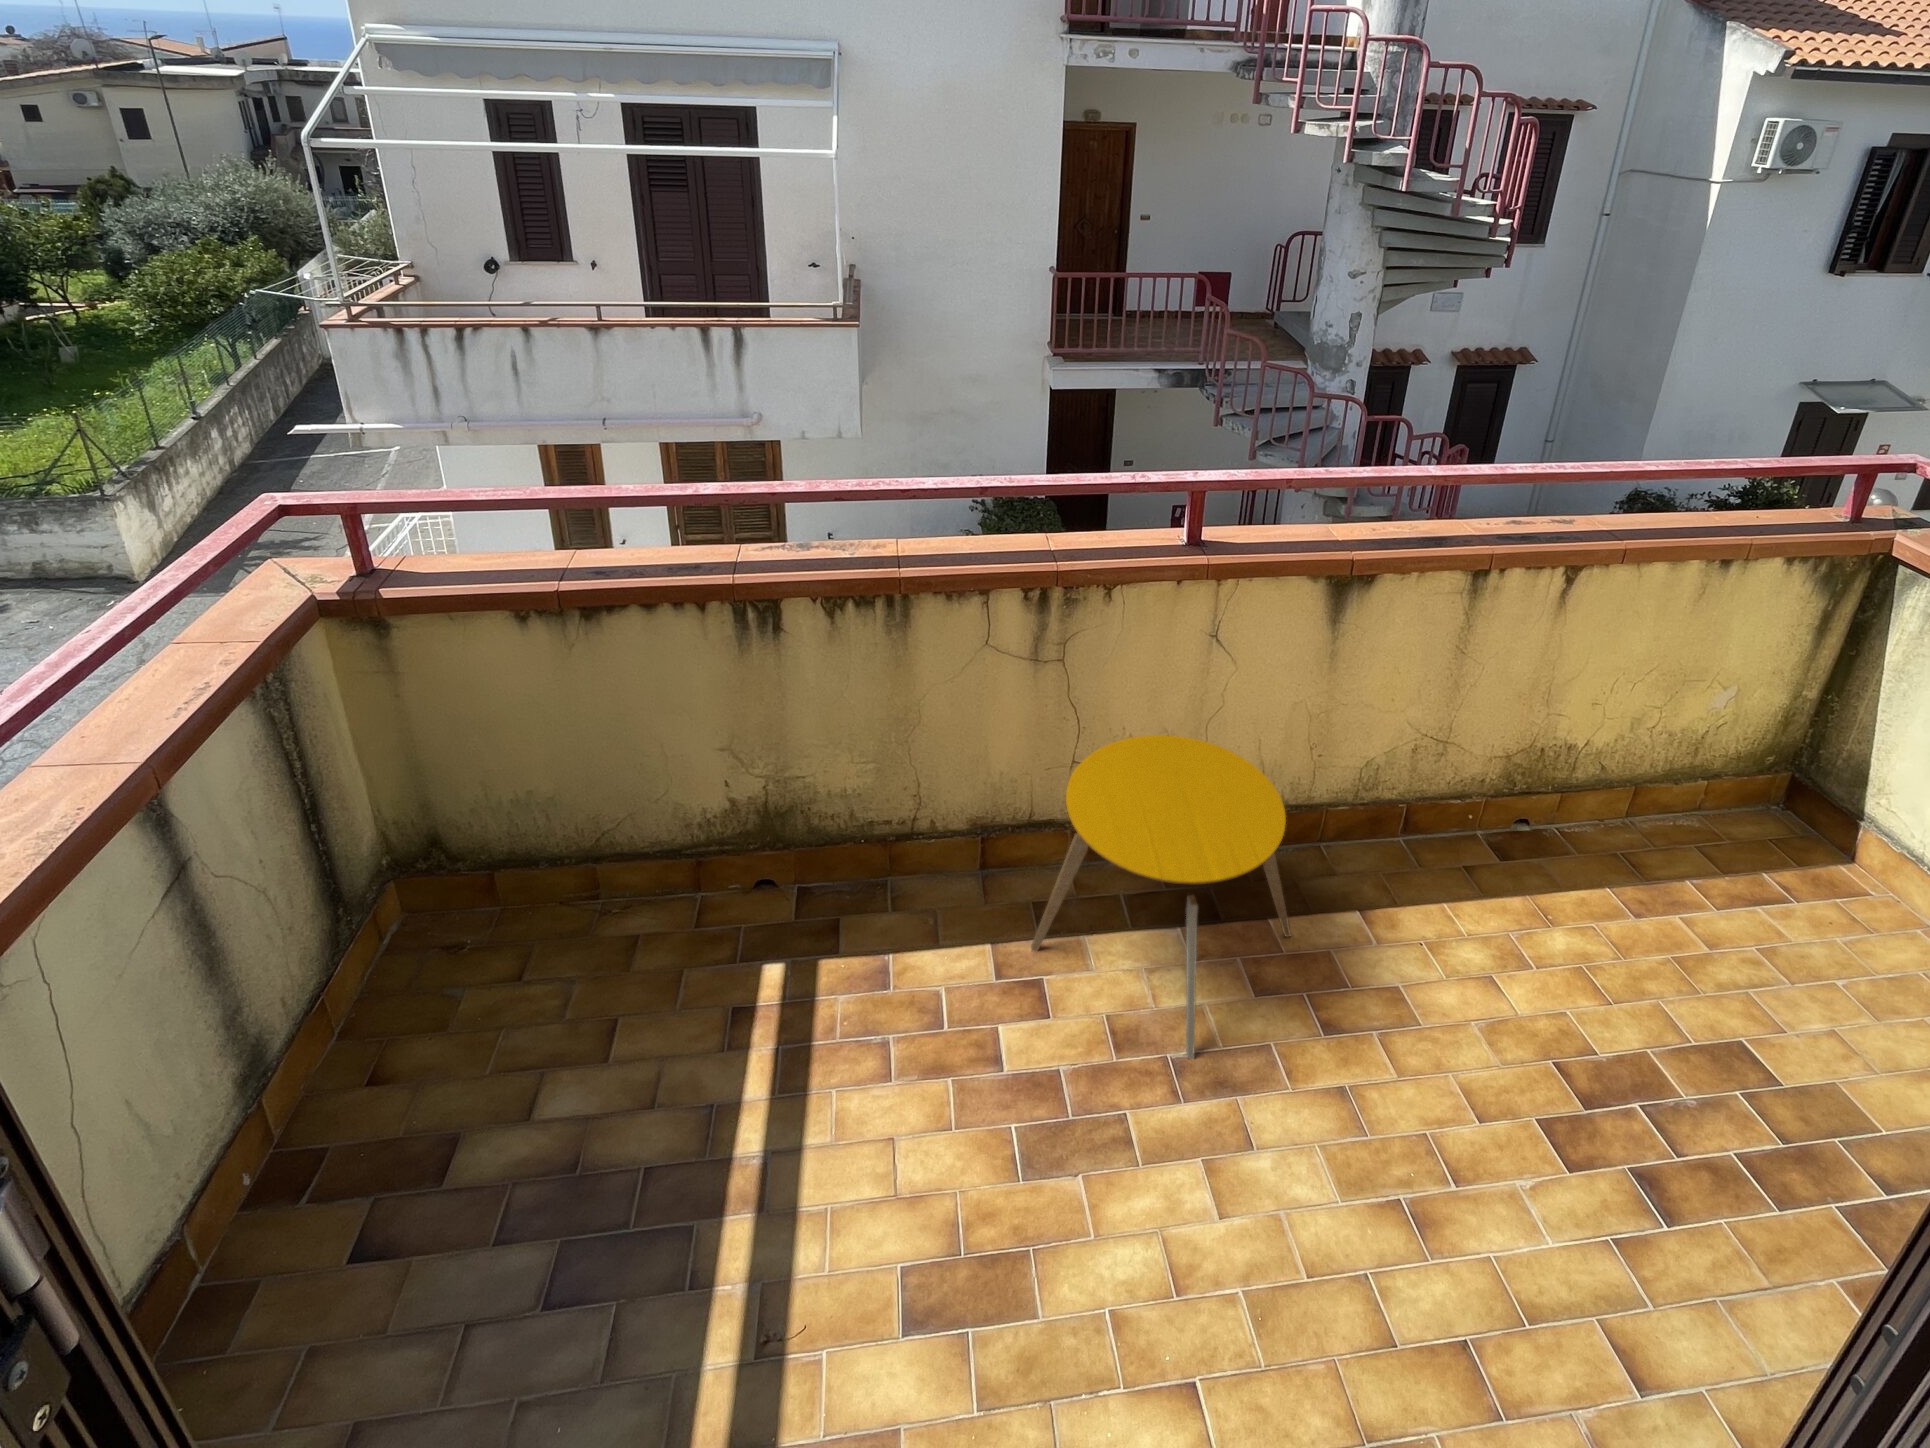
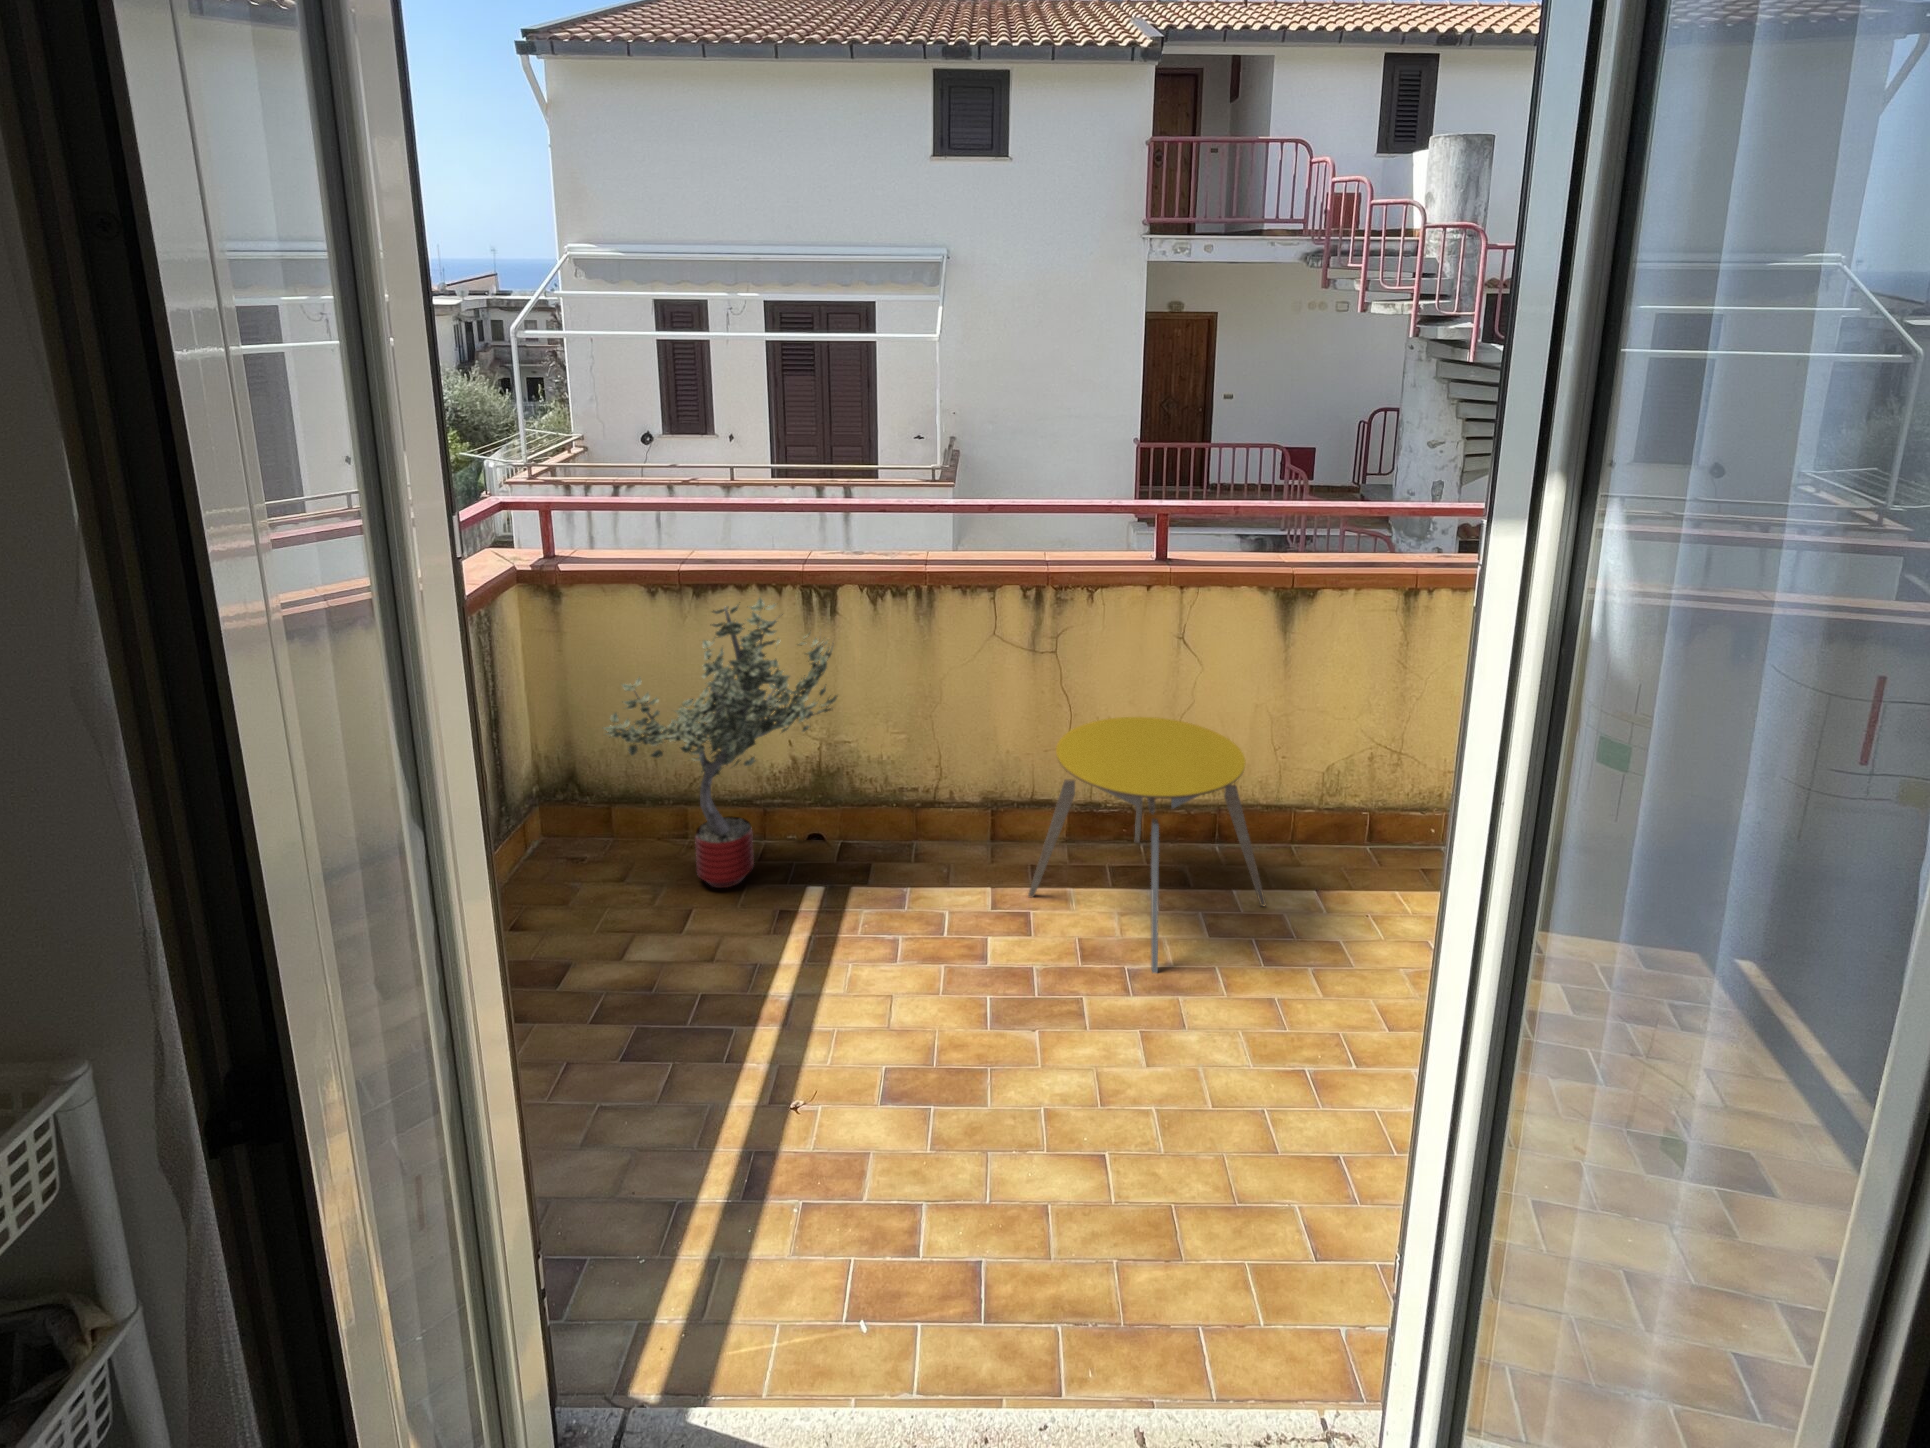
potted tree: none [485,643,797,978] -> present [602,598,837,888]

